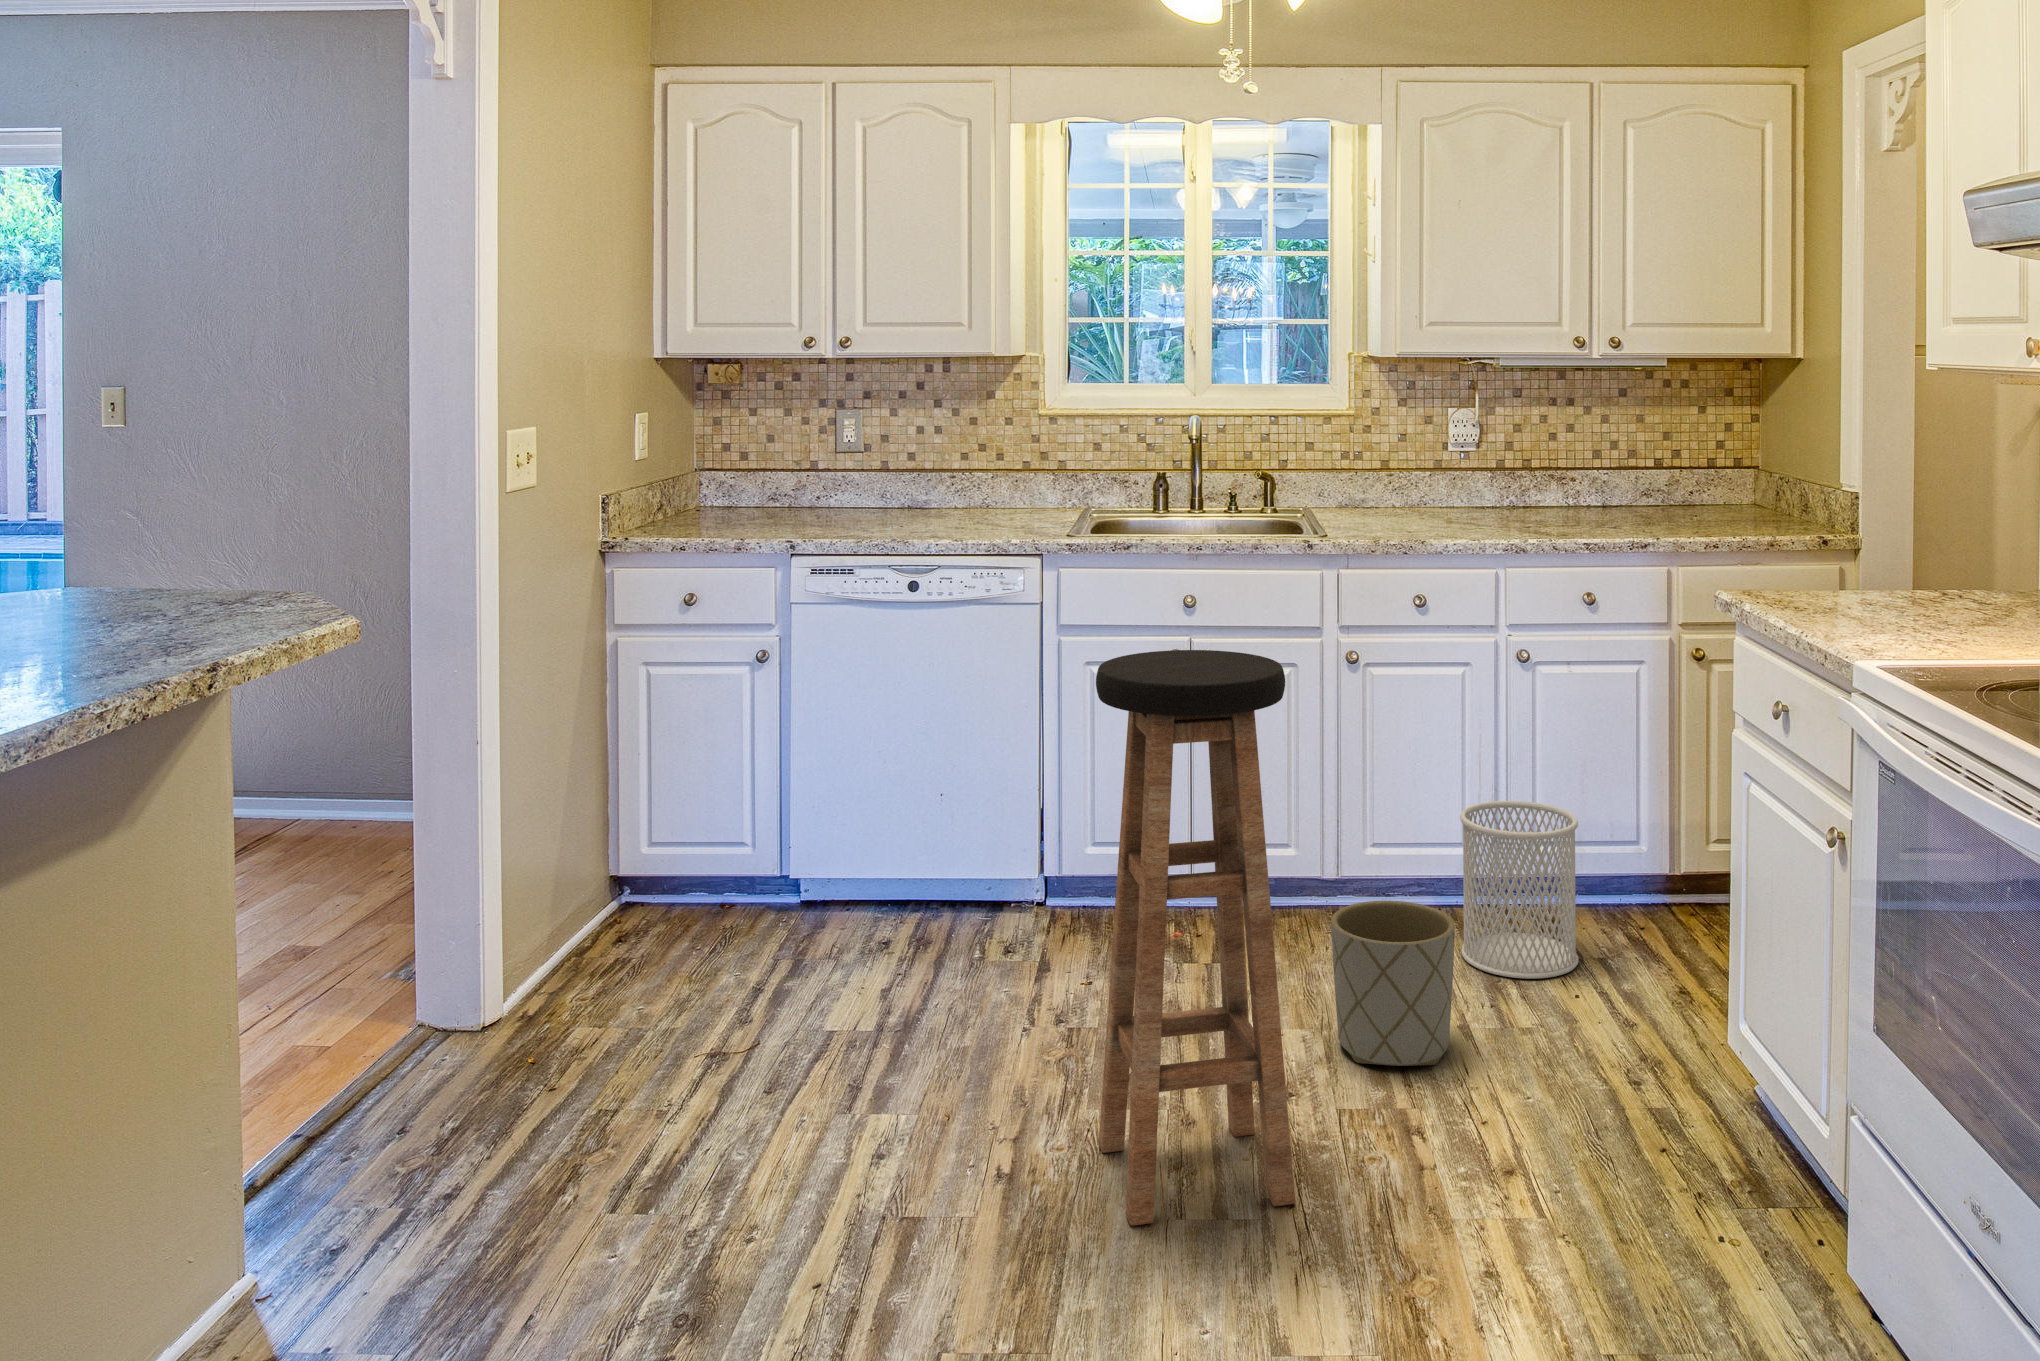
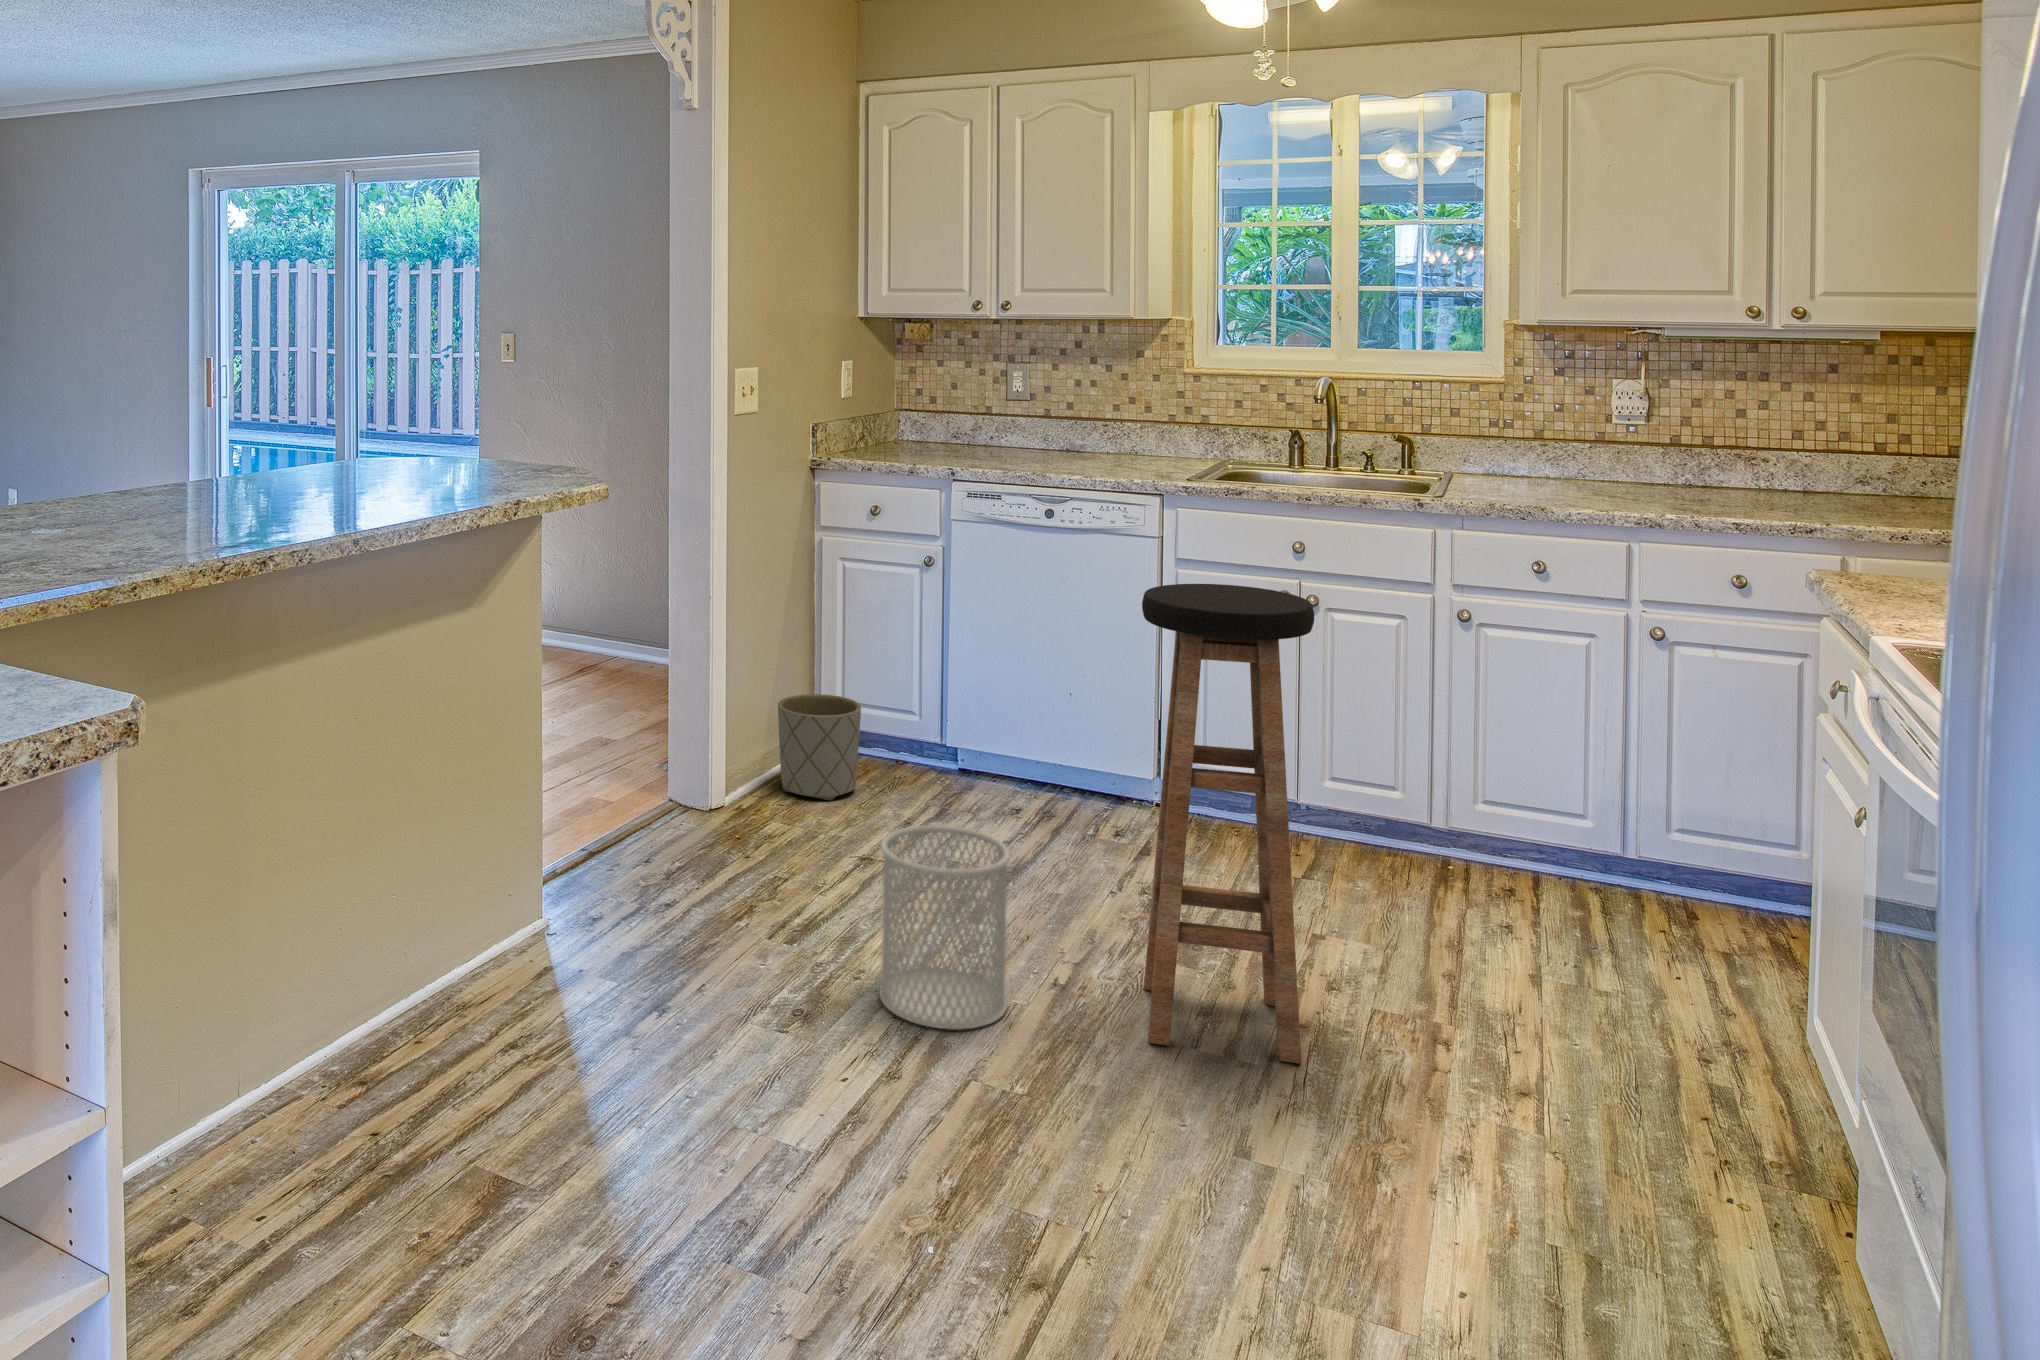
wastebasket: present [1460,801,1579,979] -> present [879,825,1010,1030]
planter: present [1331,901,1455,1066] -> present [778,694,861,800]

